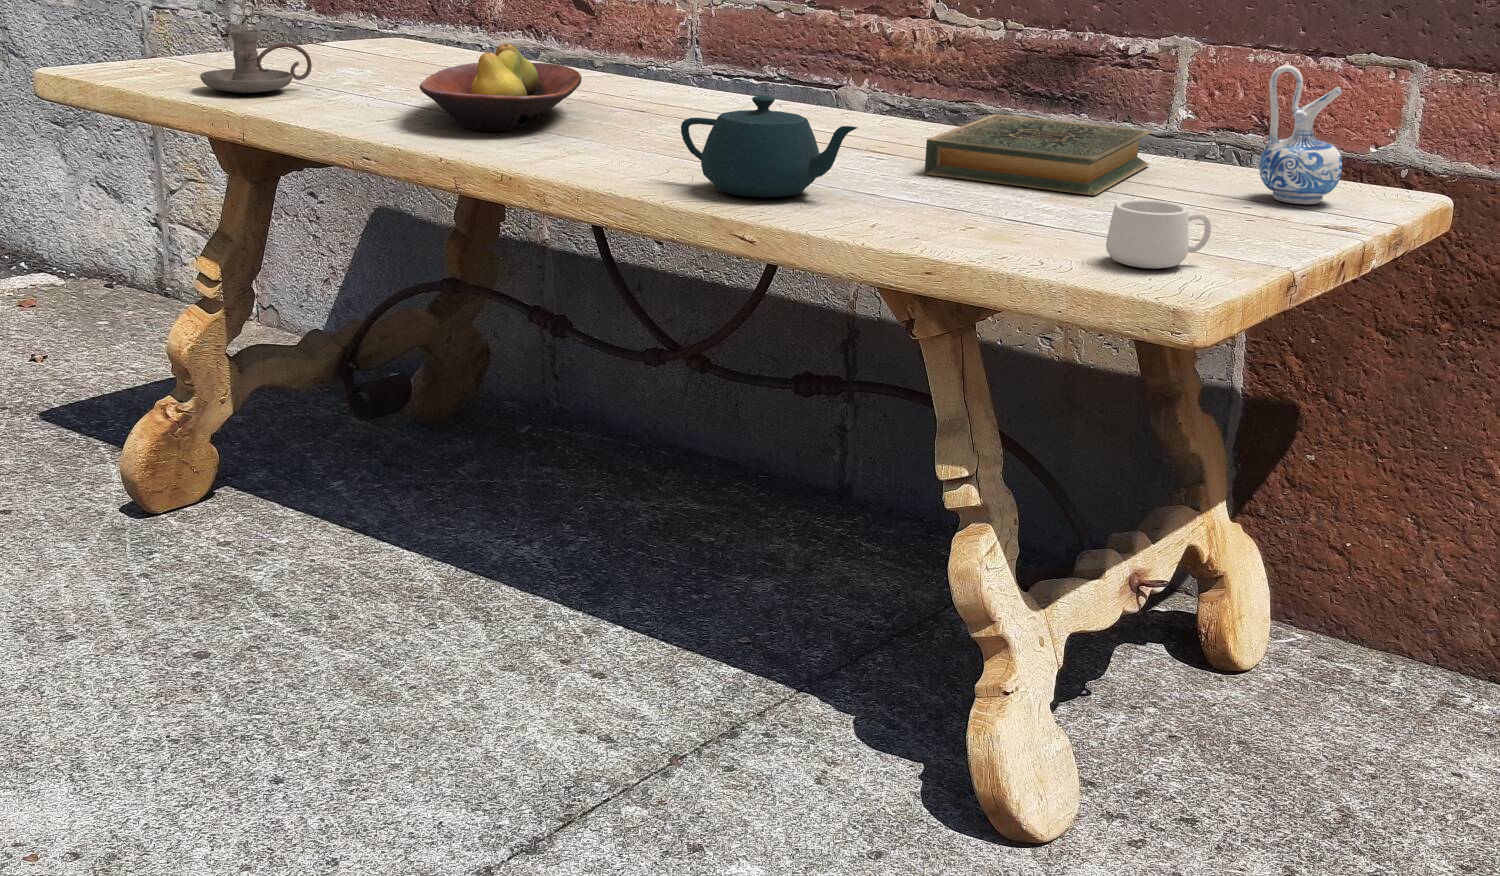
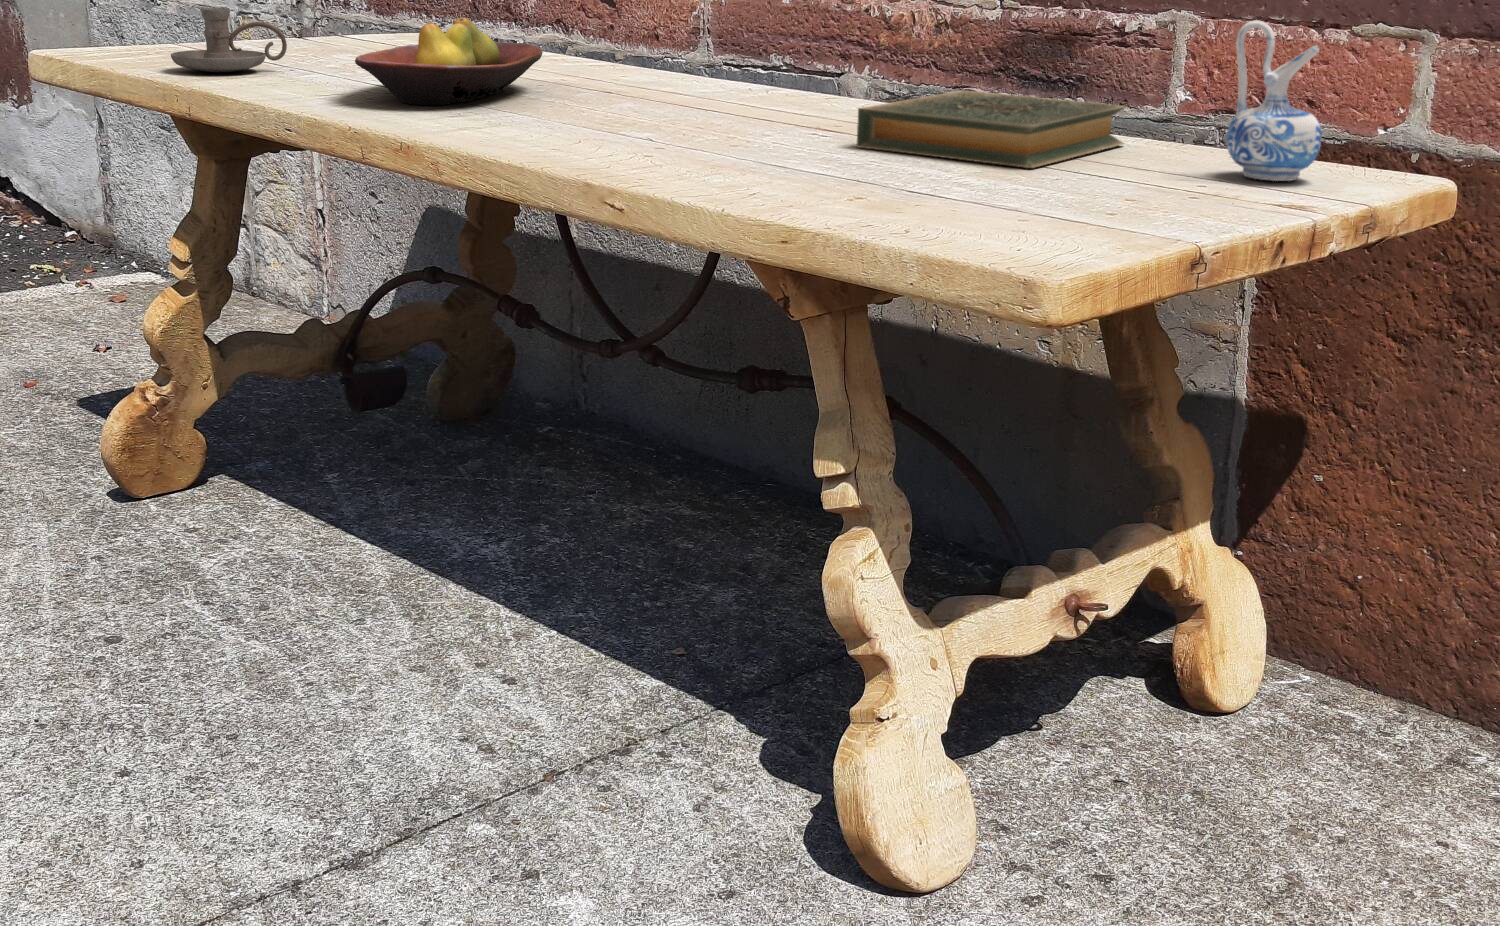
teapot: present [681,95,857,197] -> none [572,51,745,162]
mug: present [1106,199,1211,269] -> none [980,155,1104,233]

